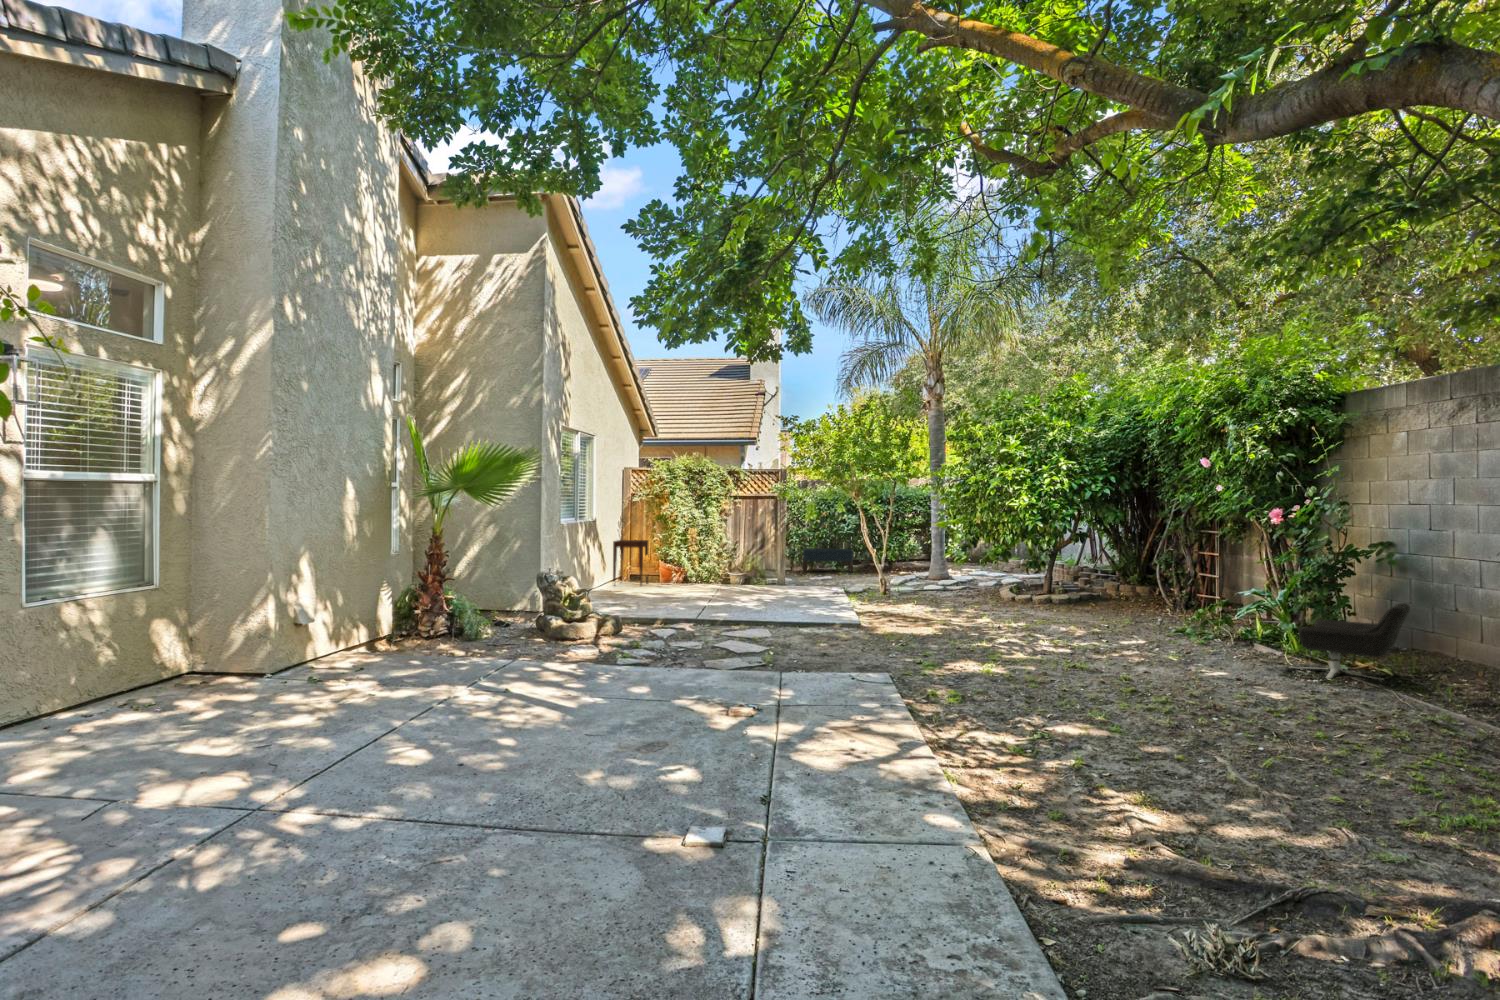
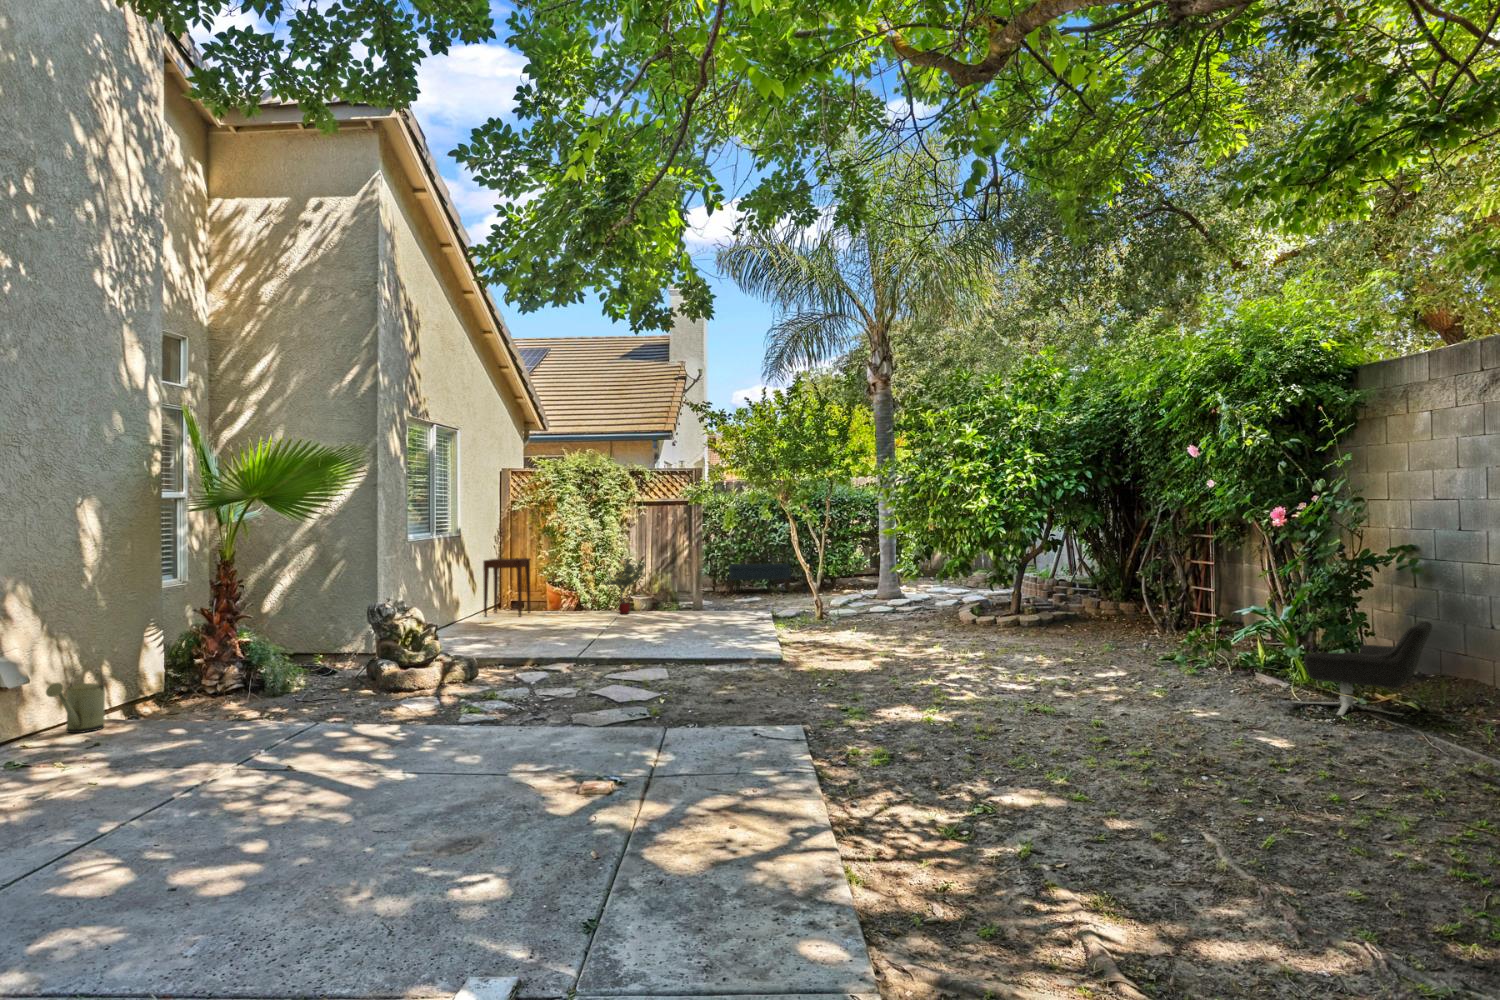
potted tree: none [706,539,740,586] -> present [602,555,646,614]
watering can: none [329,614,366,660] -> present [46,673,105,733]

